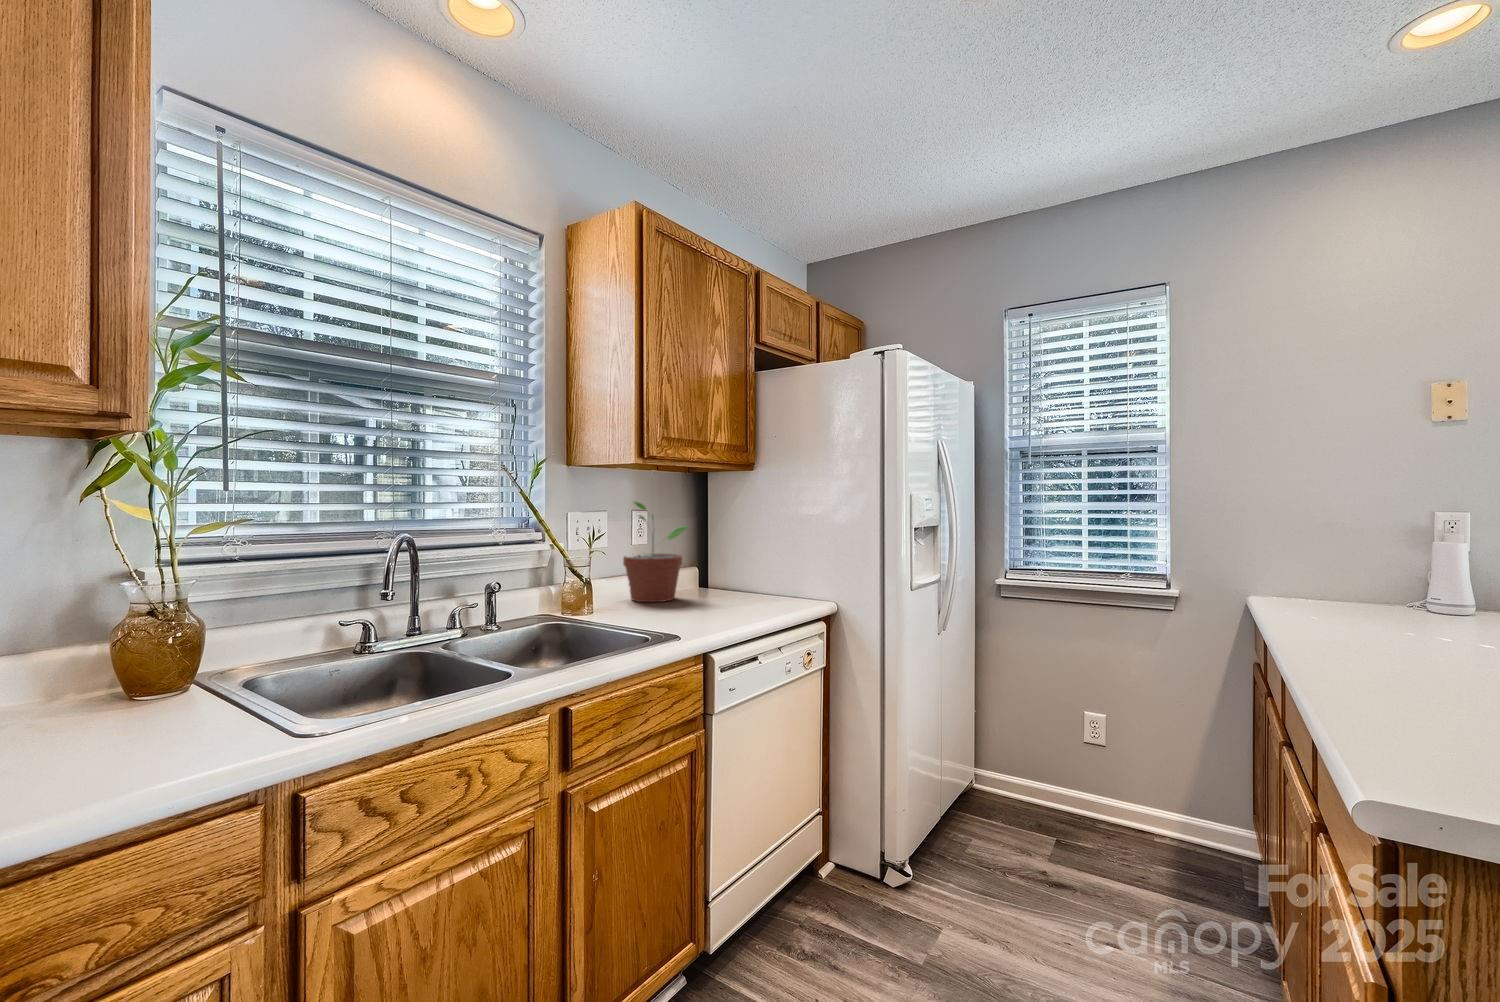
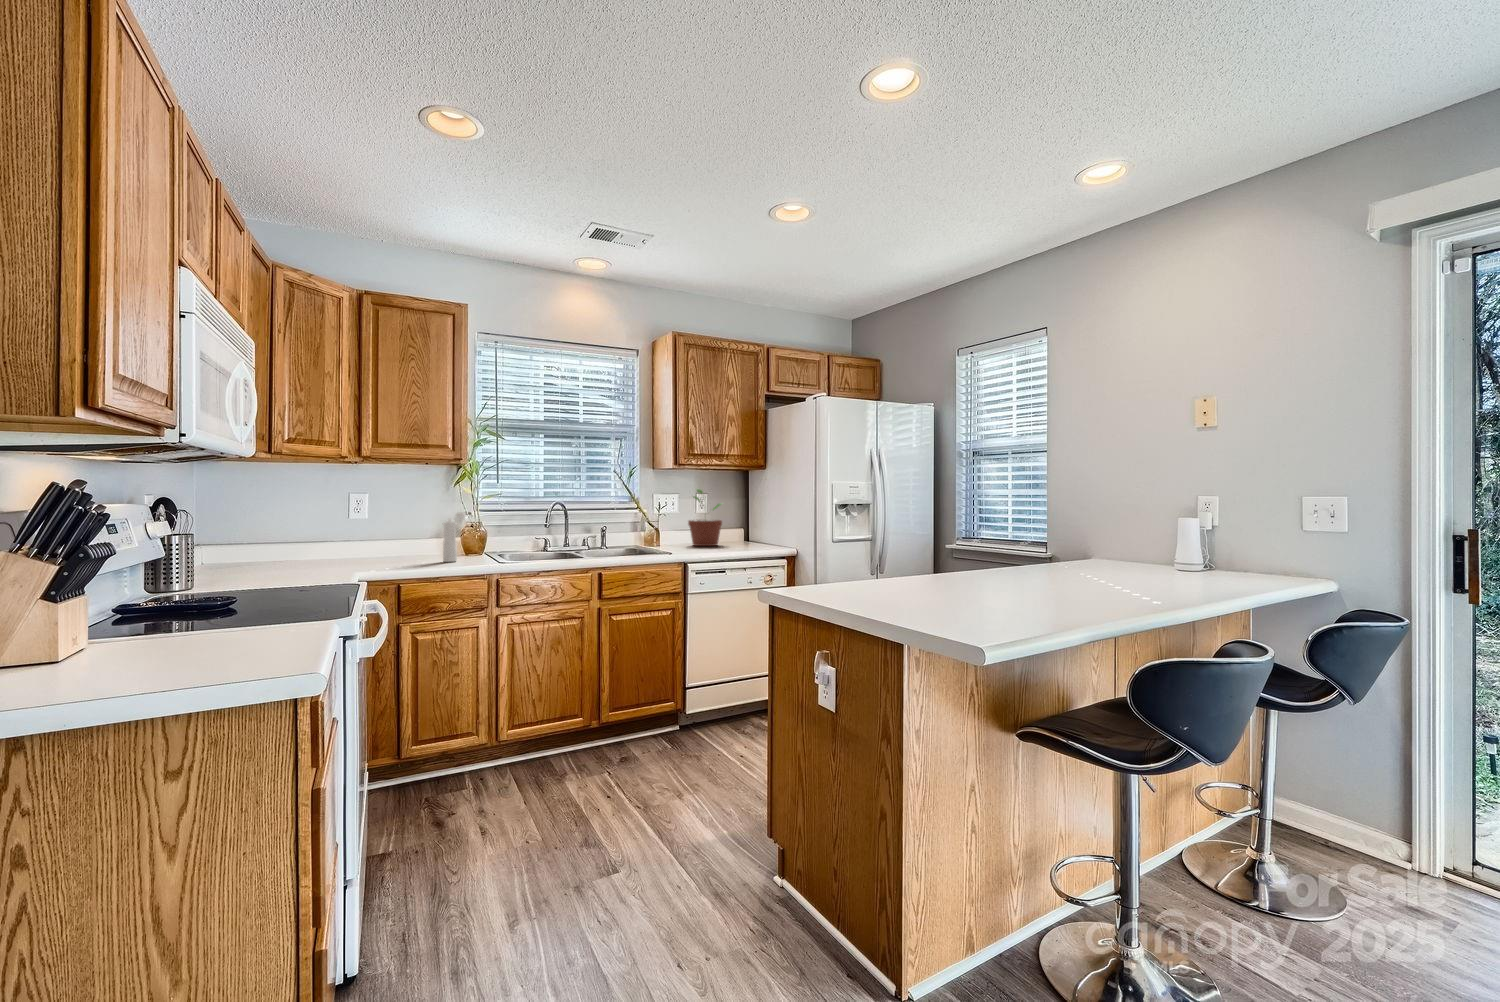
pepper mill: none [56,582,147,761] -> present [443,513,466,562]

